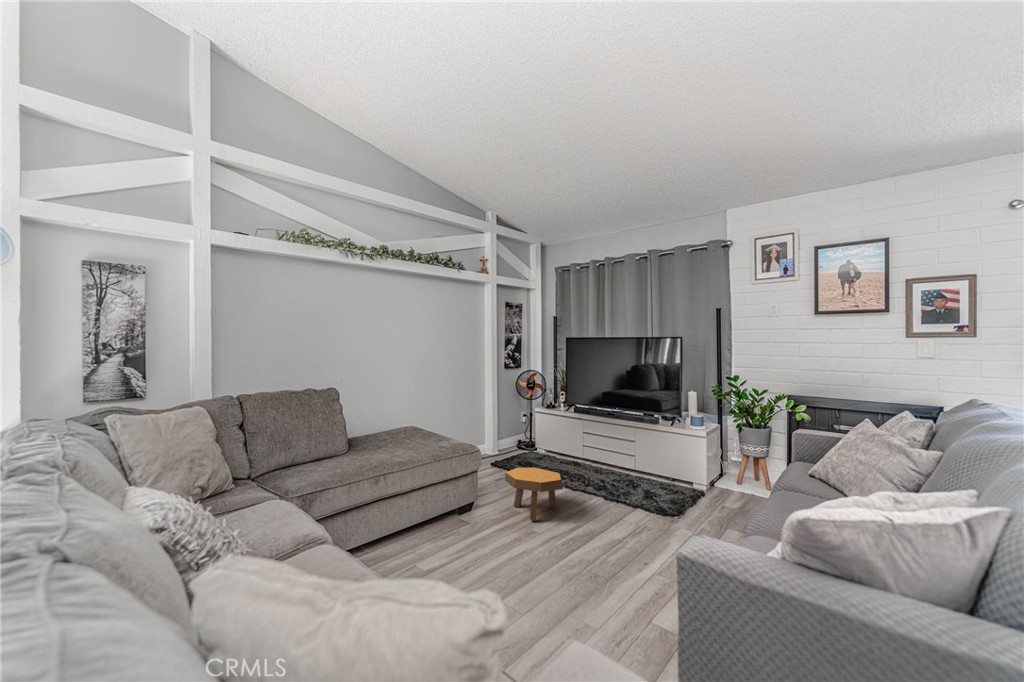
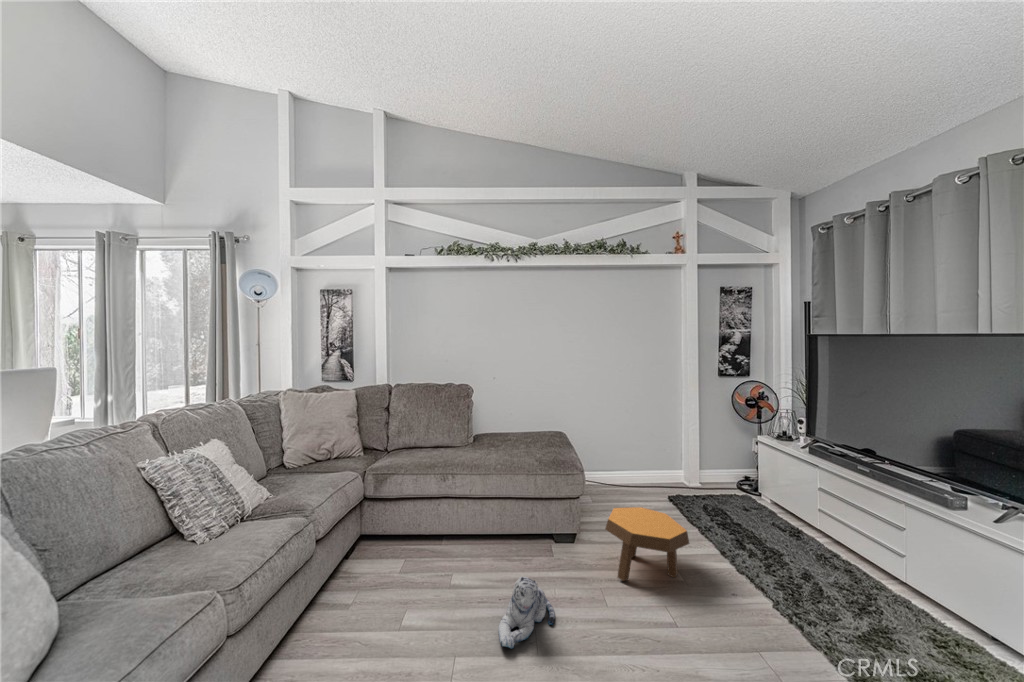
plush toy: none [494,532,533,589] -> present [498,577,555,648]

